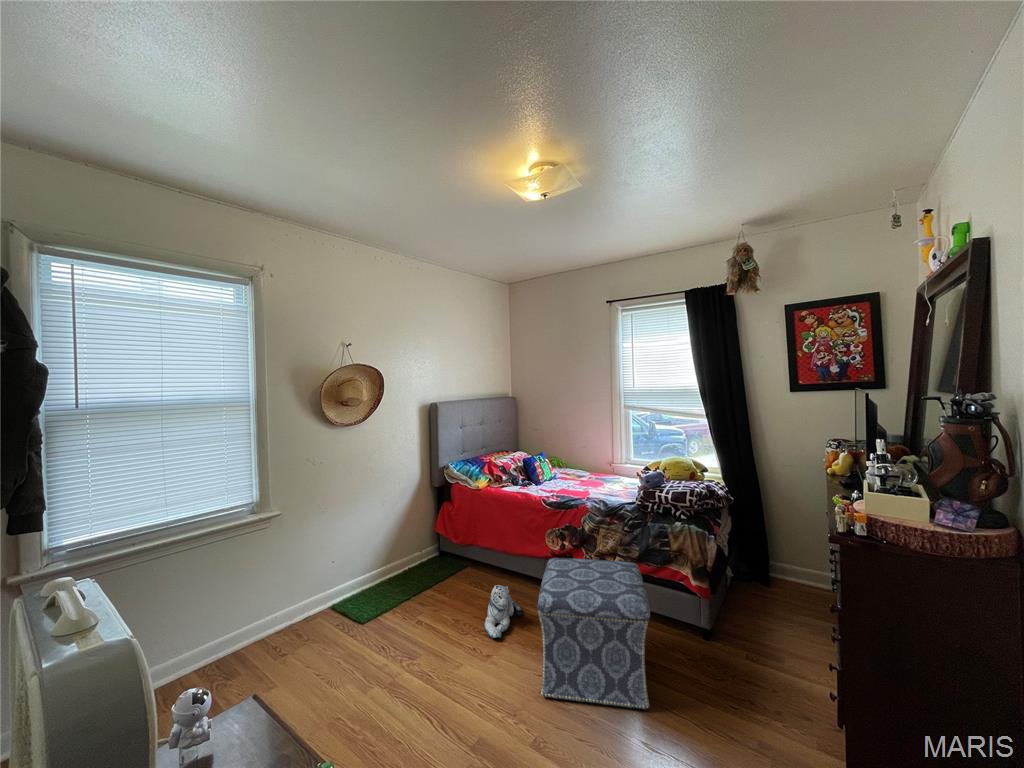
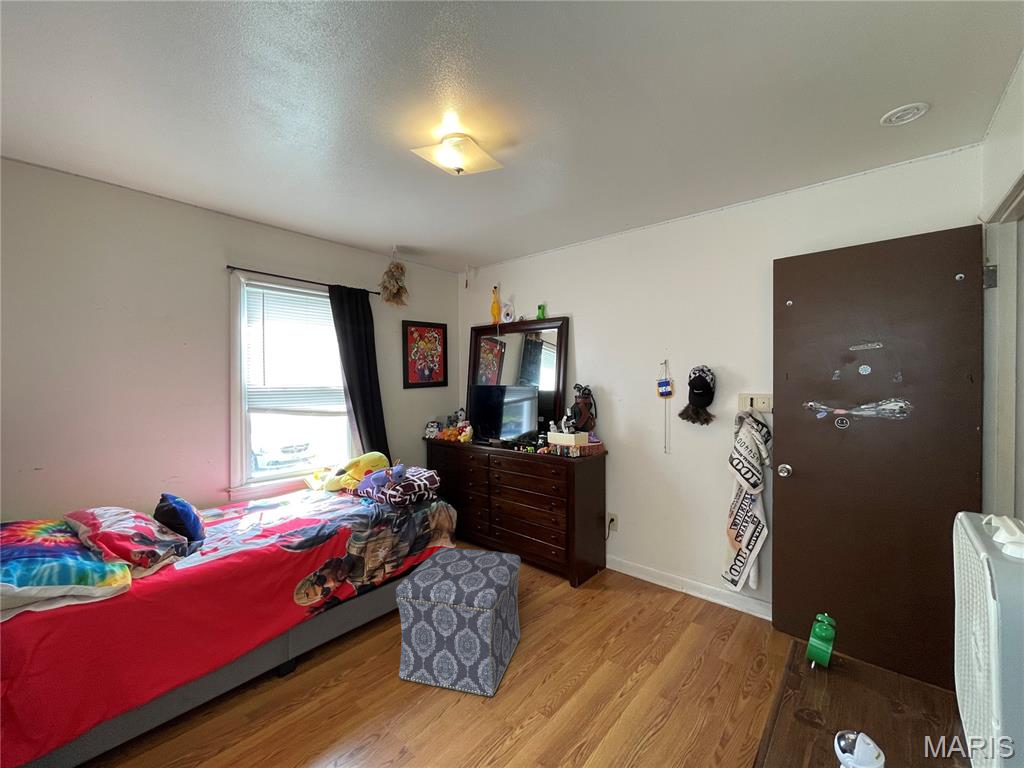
plush toy: present [484,585,522,638] -> none [286,669,380,748]

